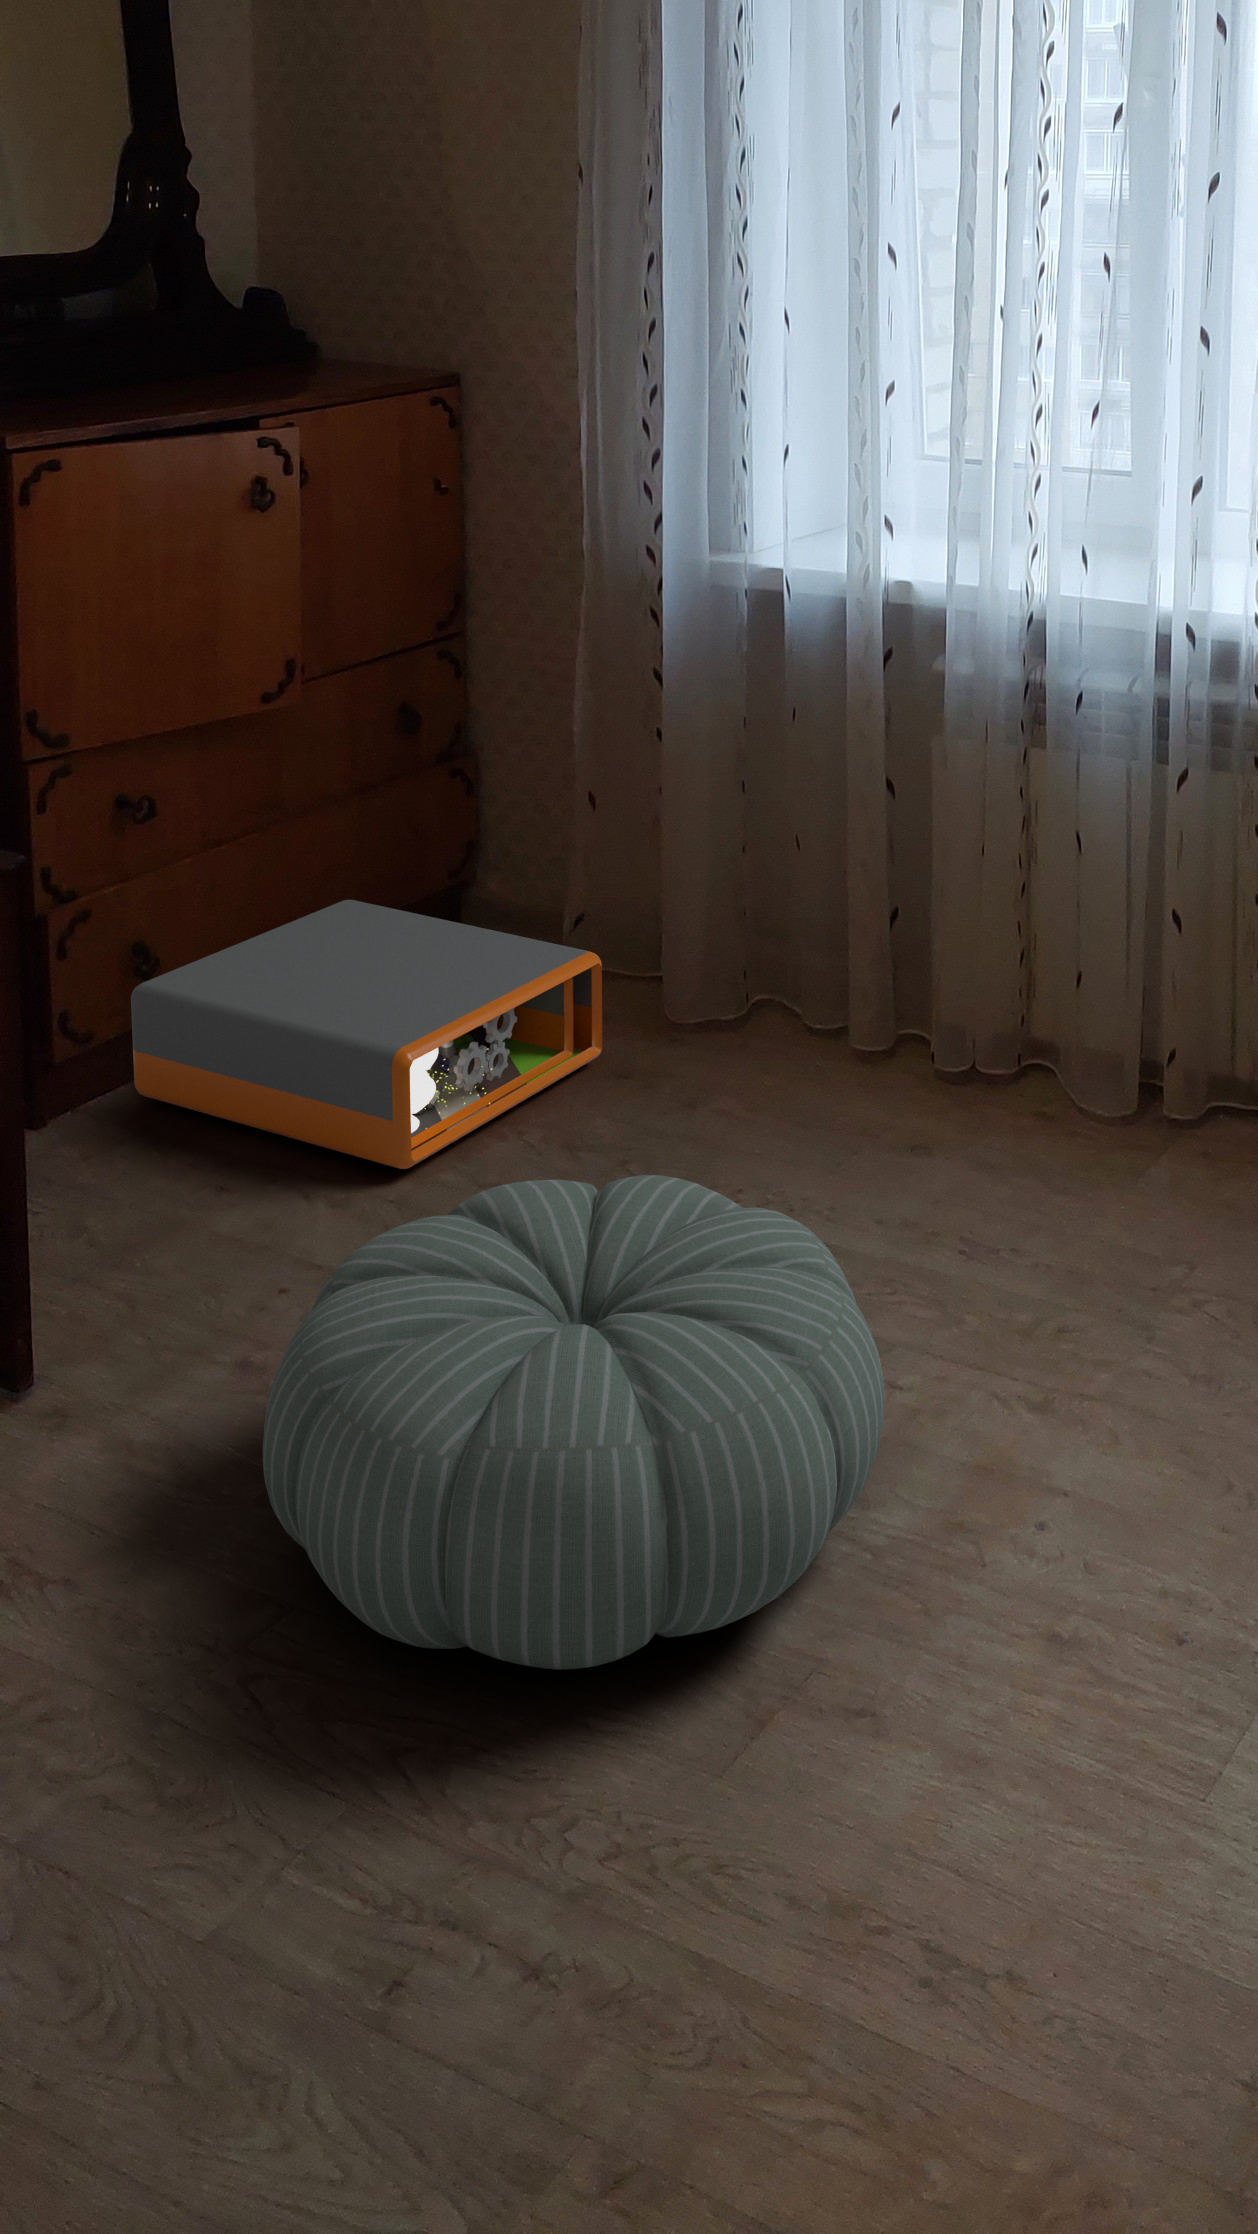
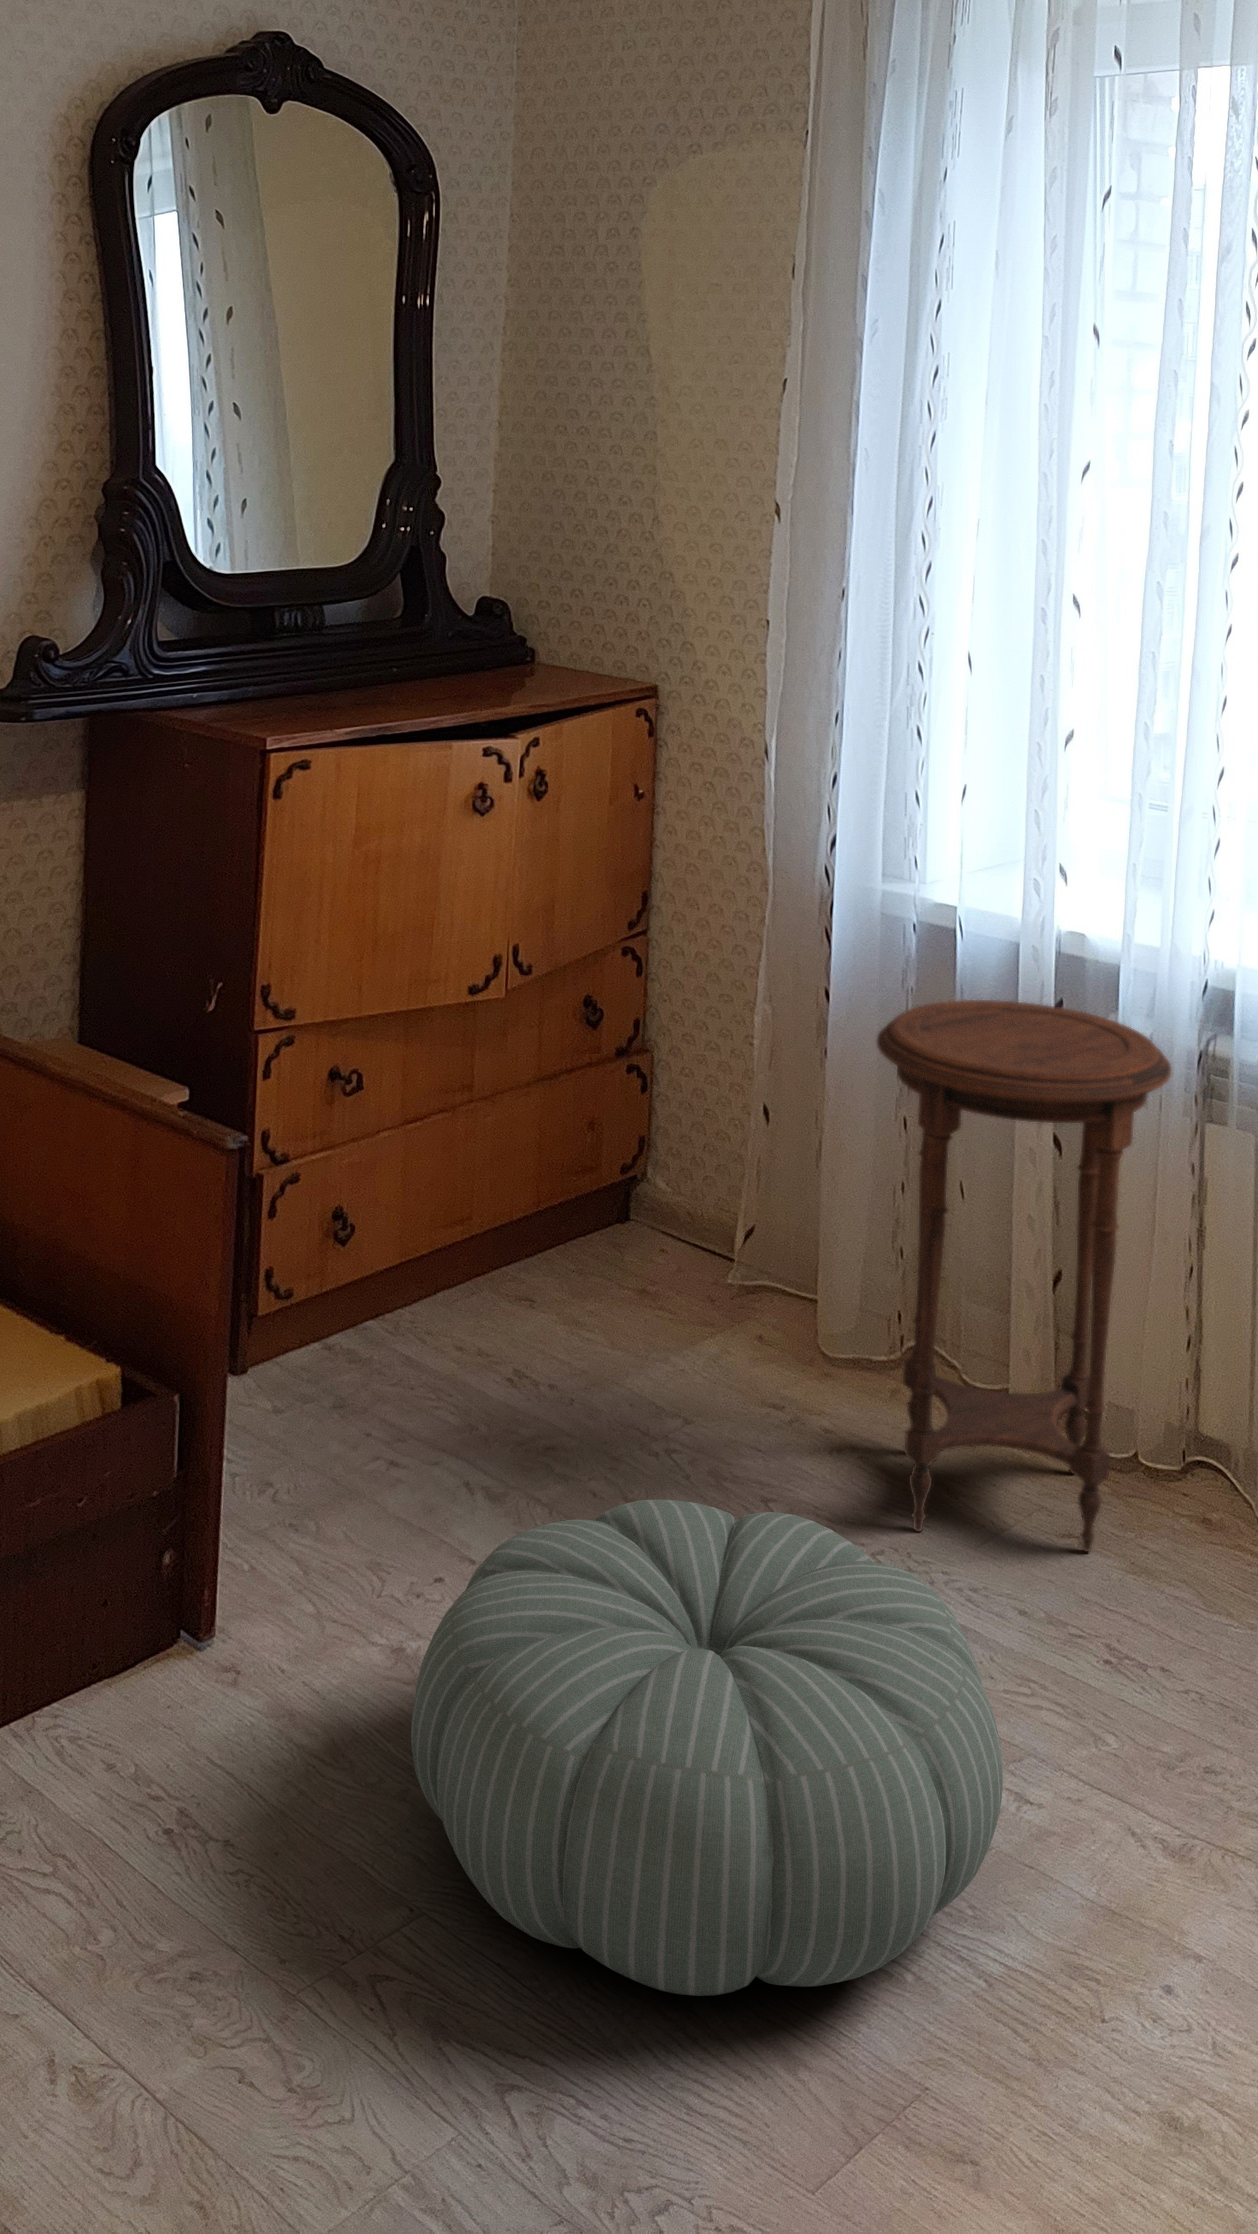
side table: none [708,649,997,1170] -> present [877,1000,1172,1552]
storage box: present [131,900,602,1169] -> none [327,1196,763,1470]

